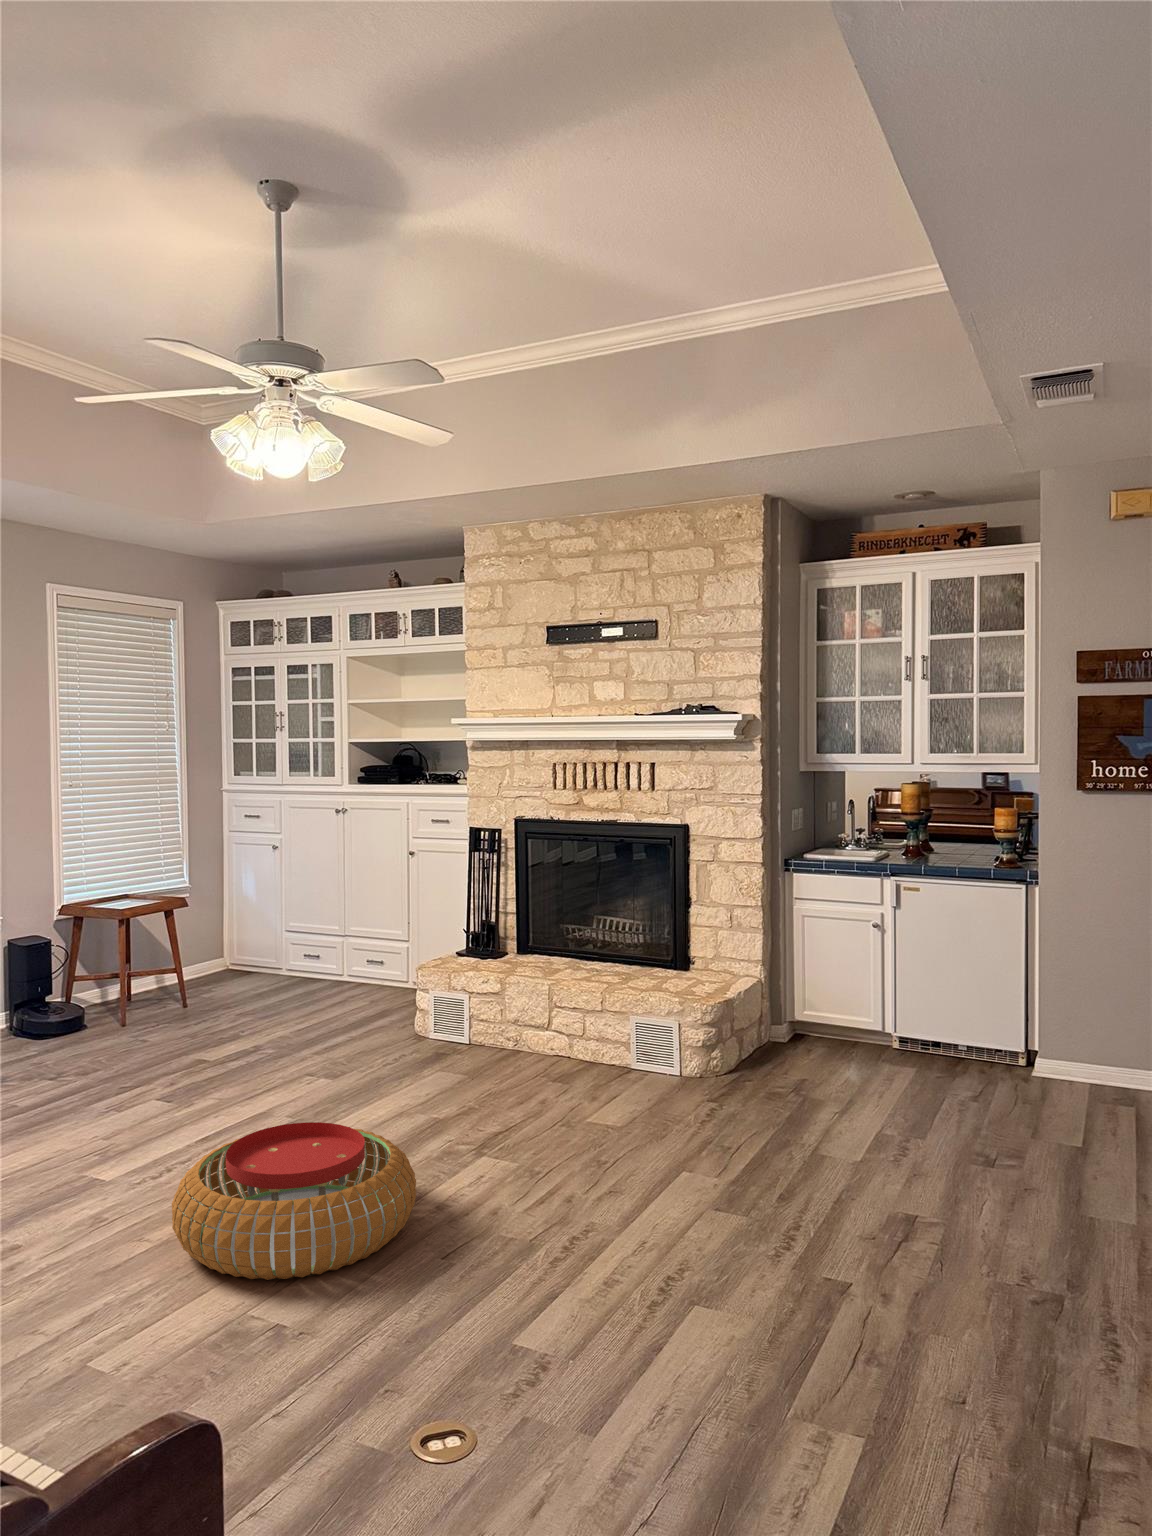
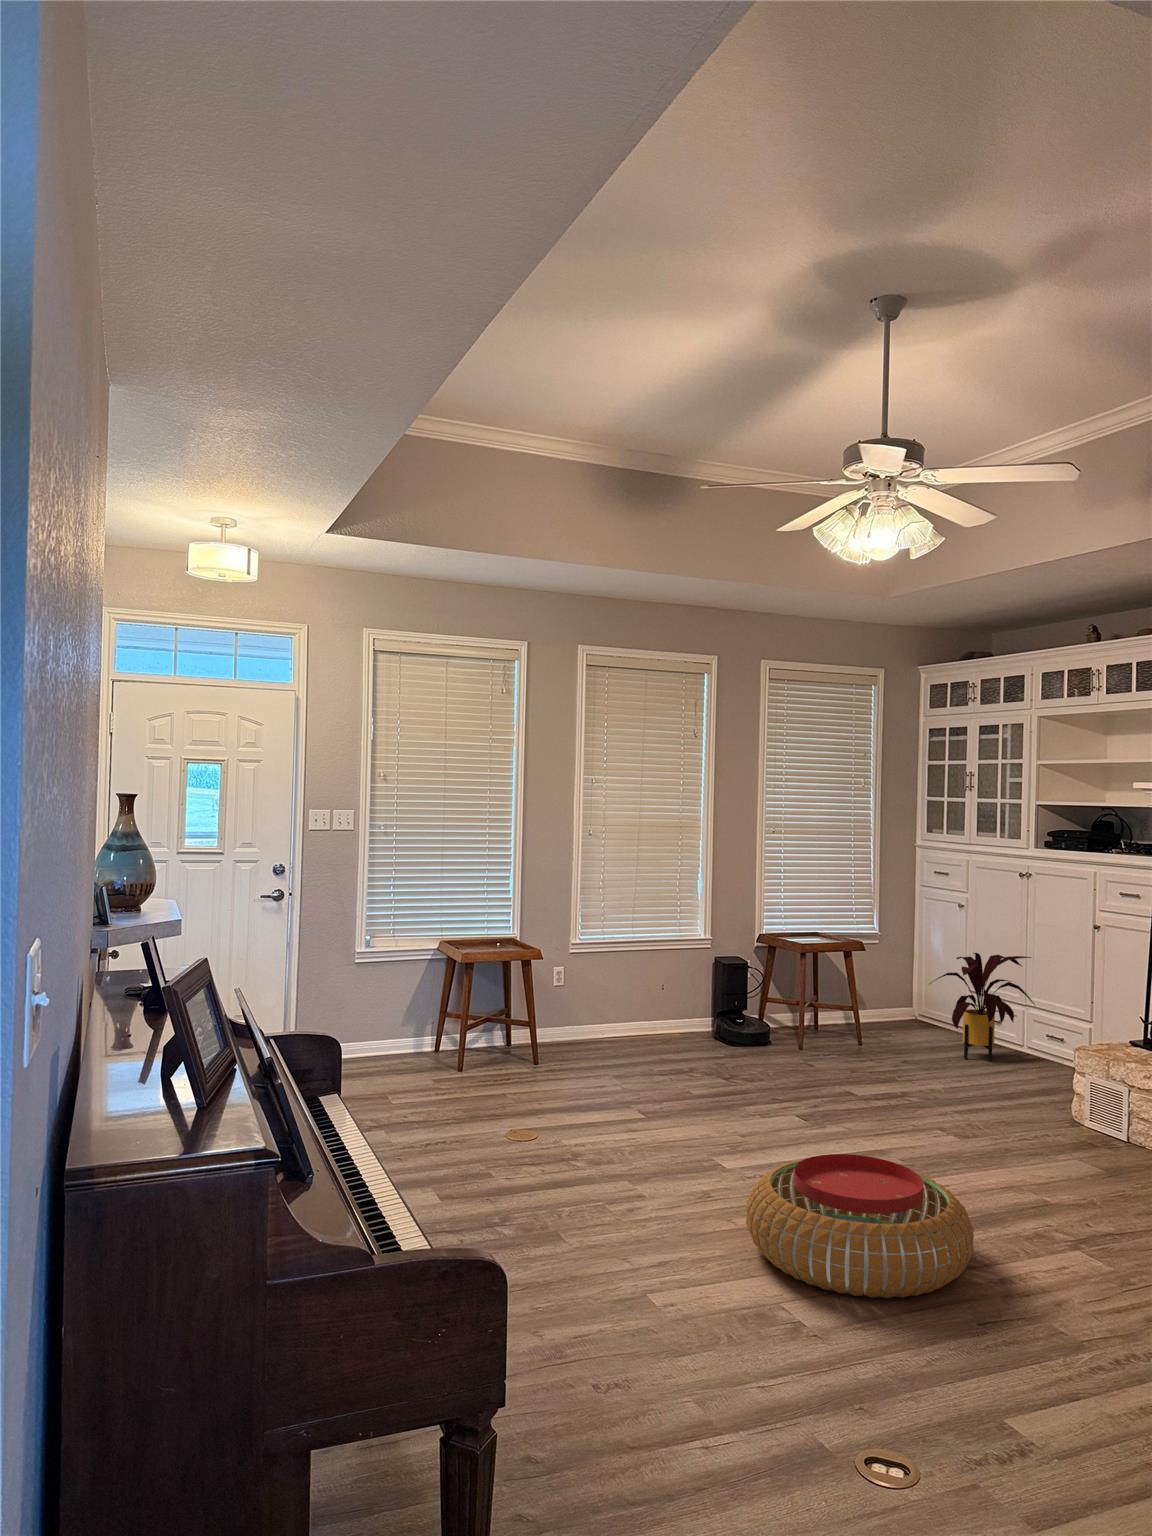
house plant: none [256,891,361,1000] -> present [930,953,1035,1062]

